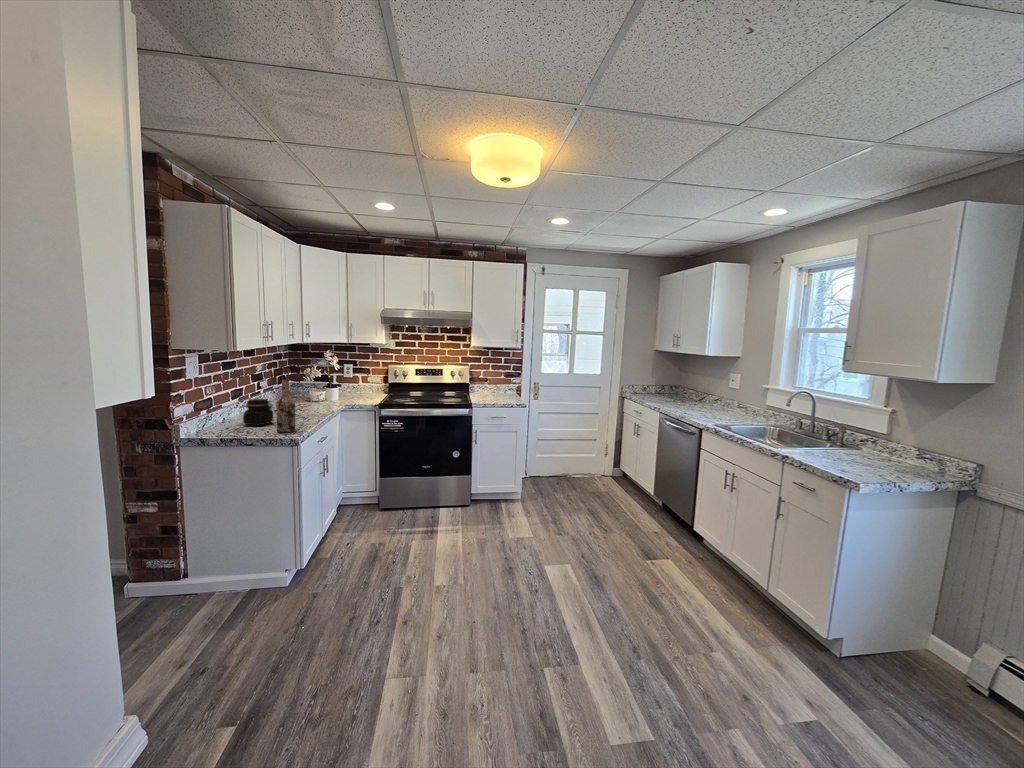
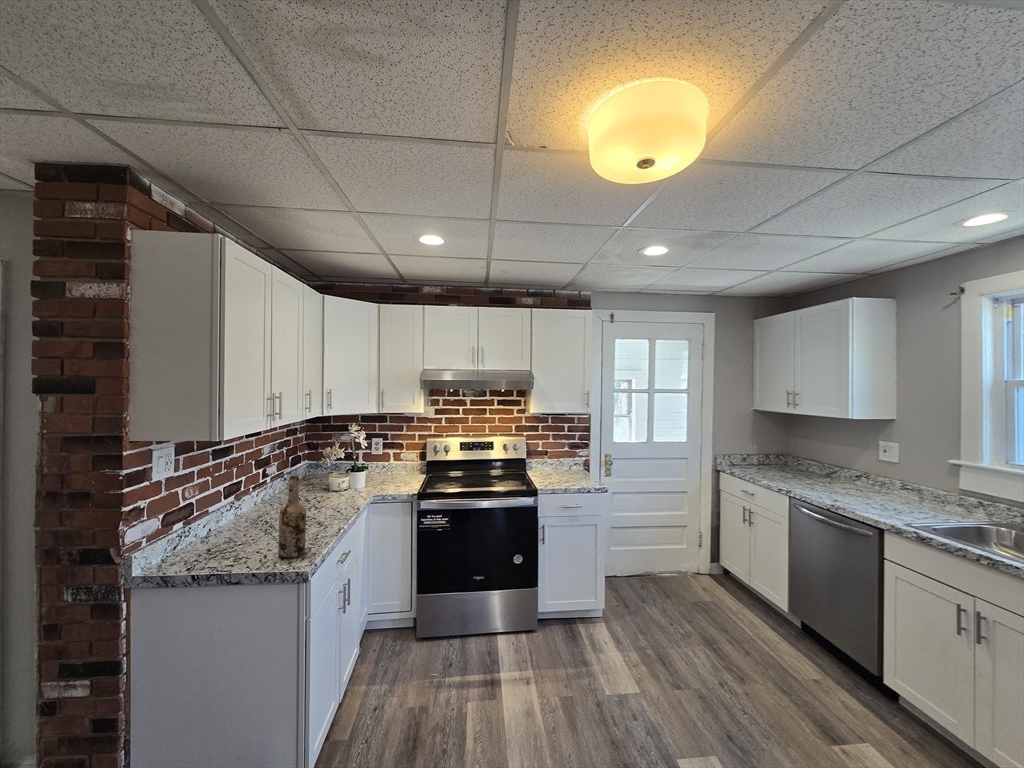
jar: present [243,399,273,425] -> none [233,501,276,543]

